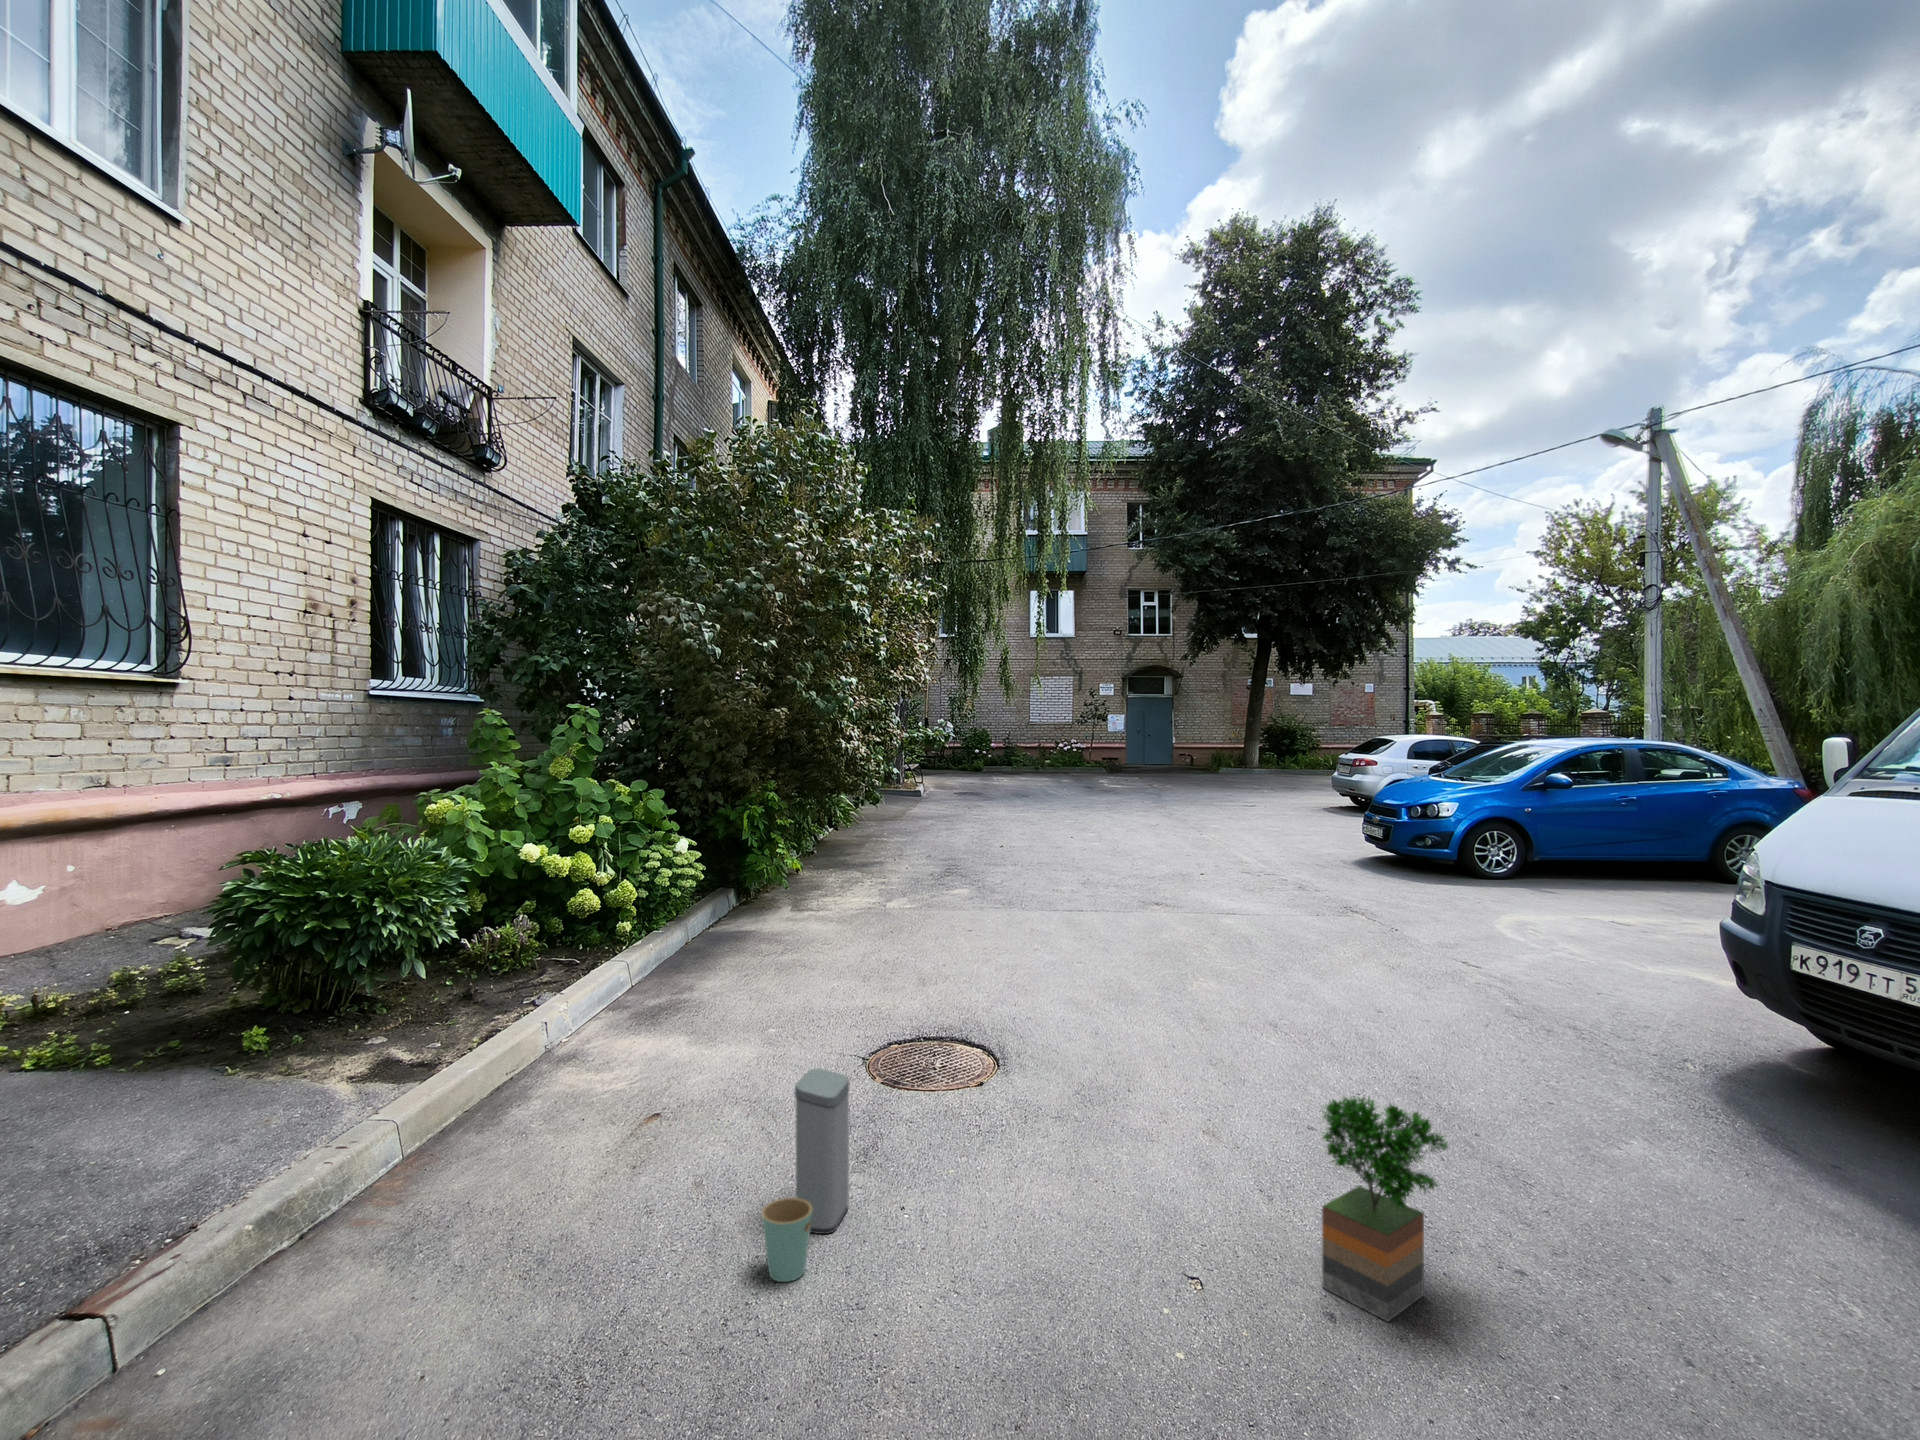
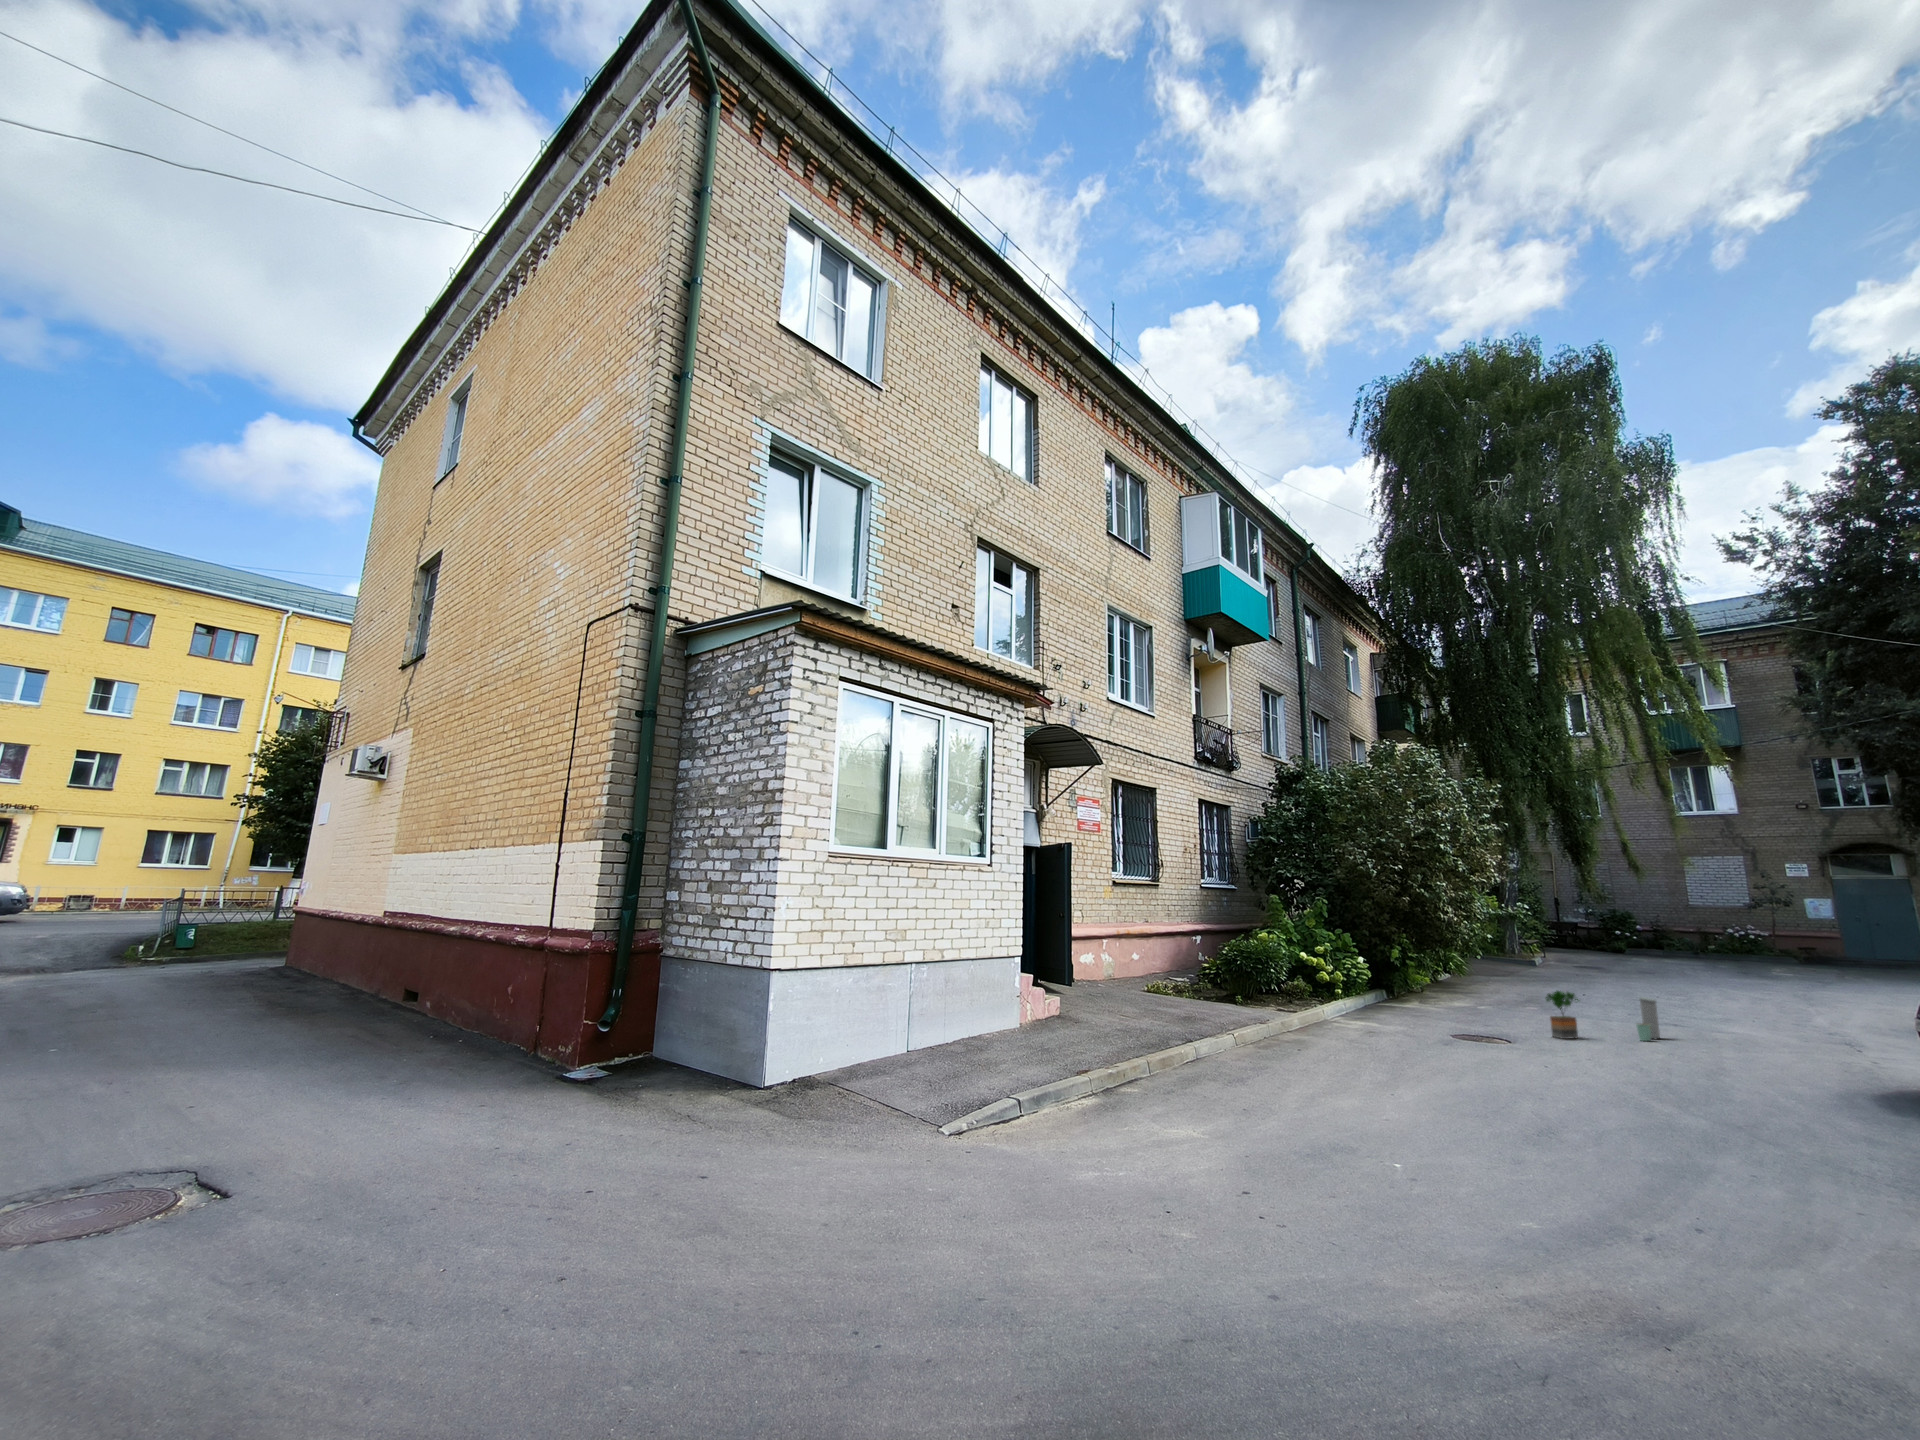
trash can: present [761,1069,850,1282] -> present [1636,997,1660,1041]

